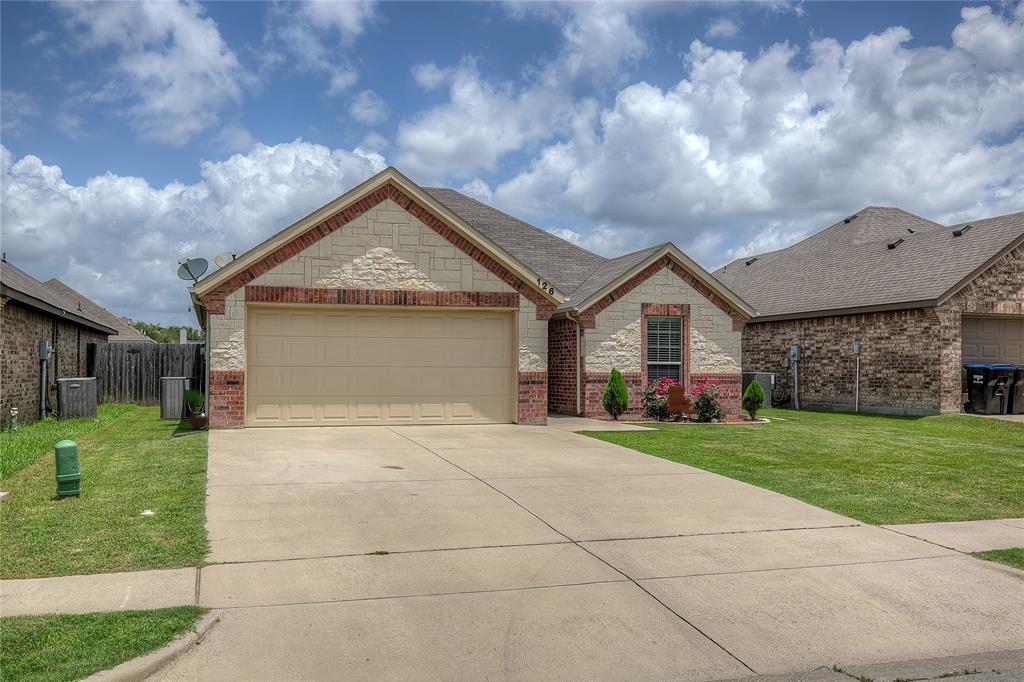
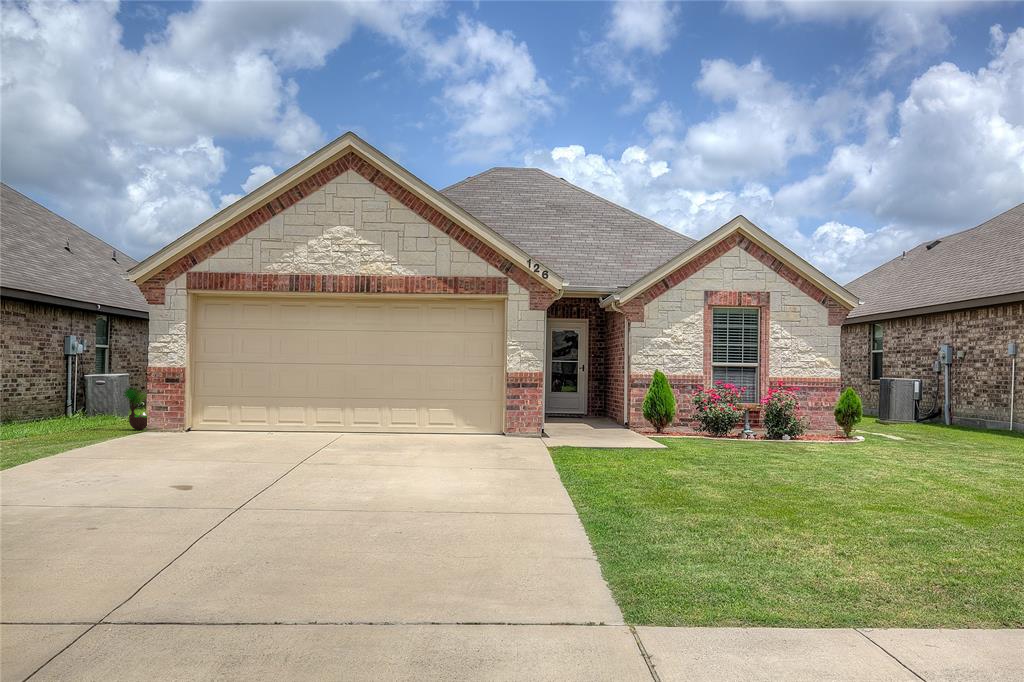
lounge chair: present [666,386,698,421] -> none [715,393,753,437]

